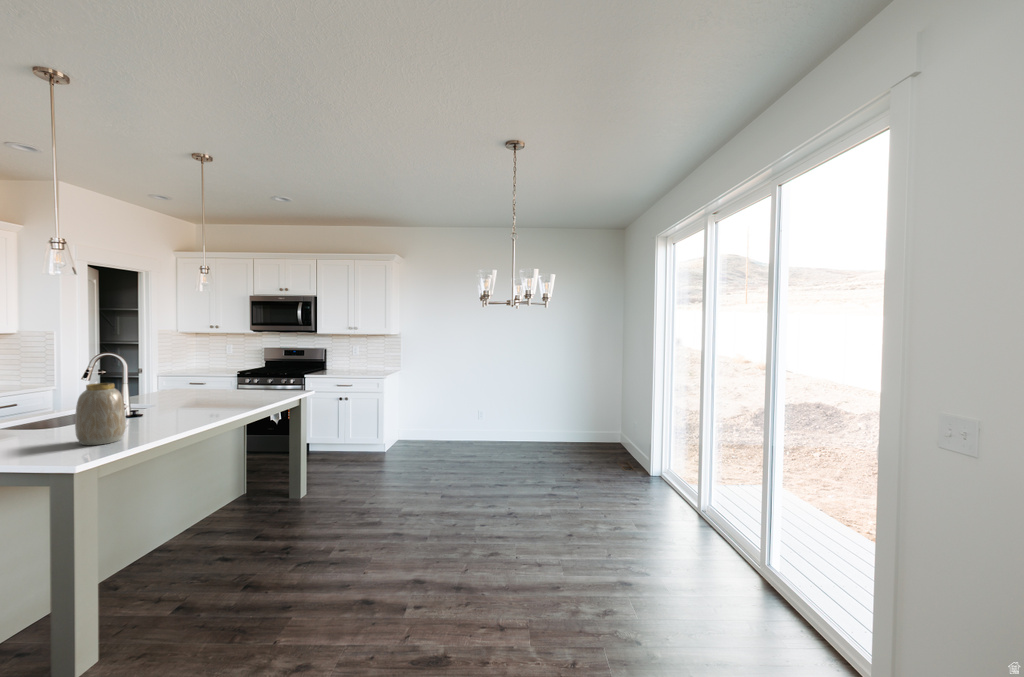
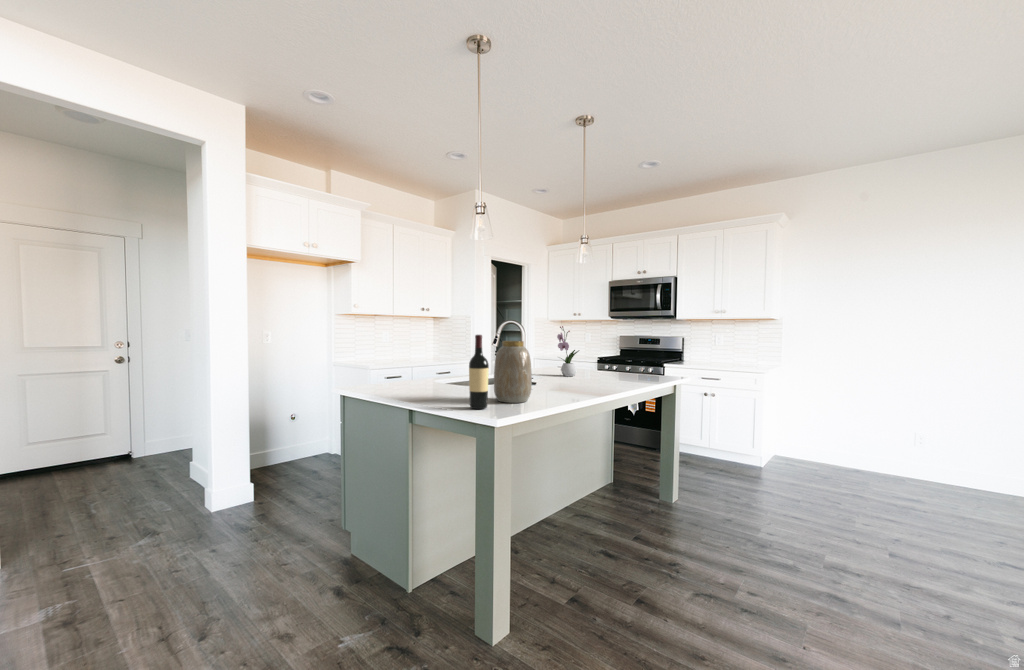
flower arrangement: none [173,352,201,402] -> present [557,326,578,376]
wine bottle: none [37,384,65,459] -> present [469,335,489,409]

